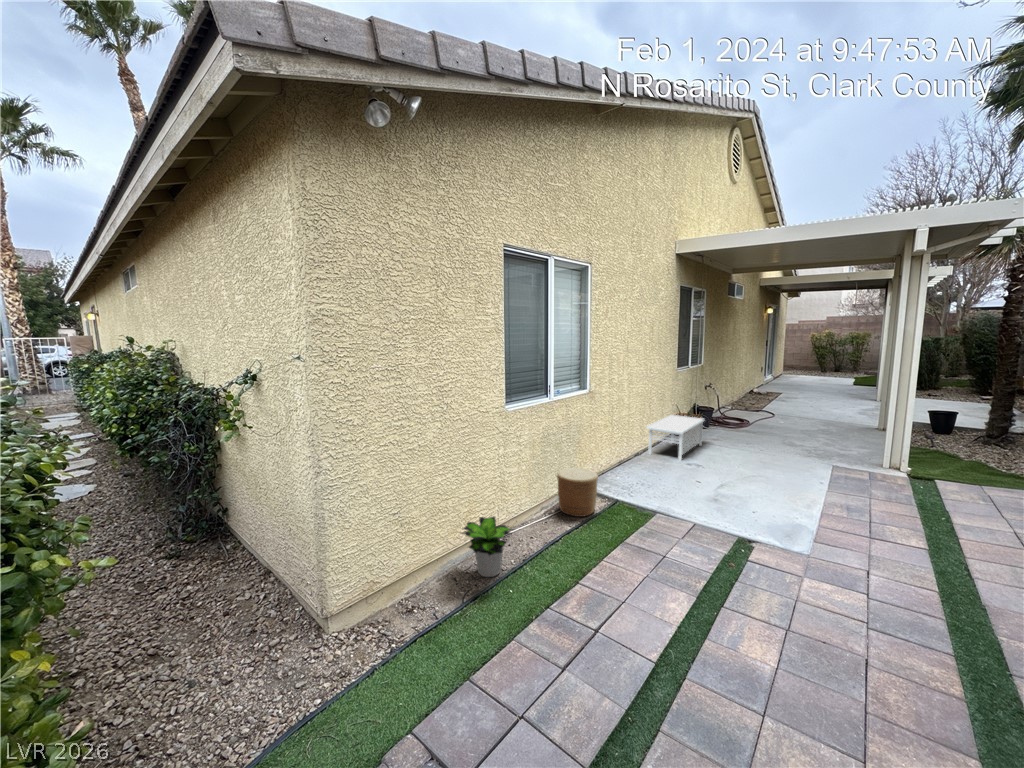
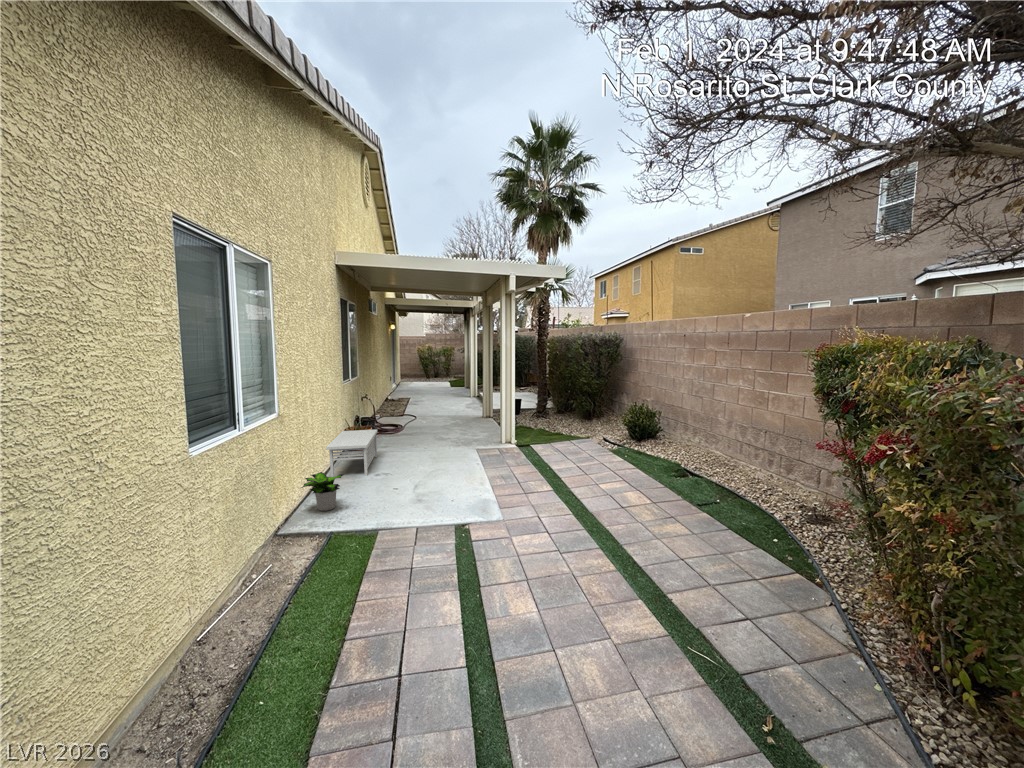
woven basket: present [557,468,598,517] -> none [256,509,312,573]
potted plant: present [463,517,512,577] -> present [301,472,344,511]

